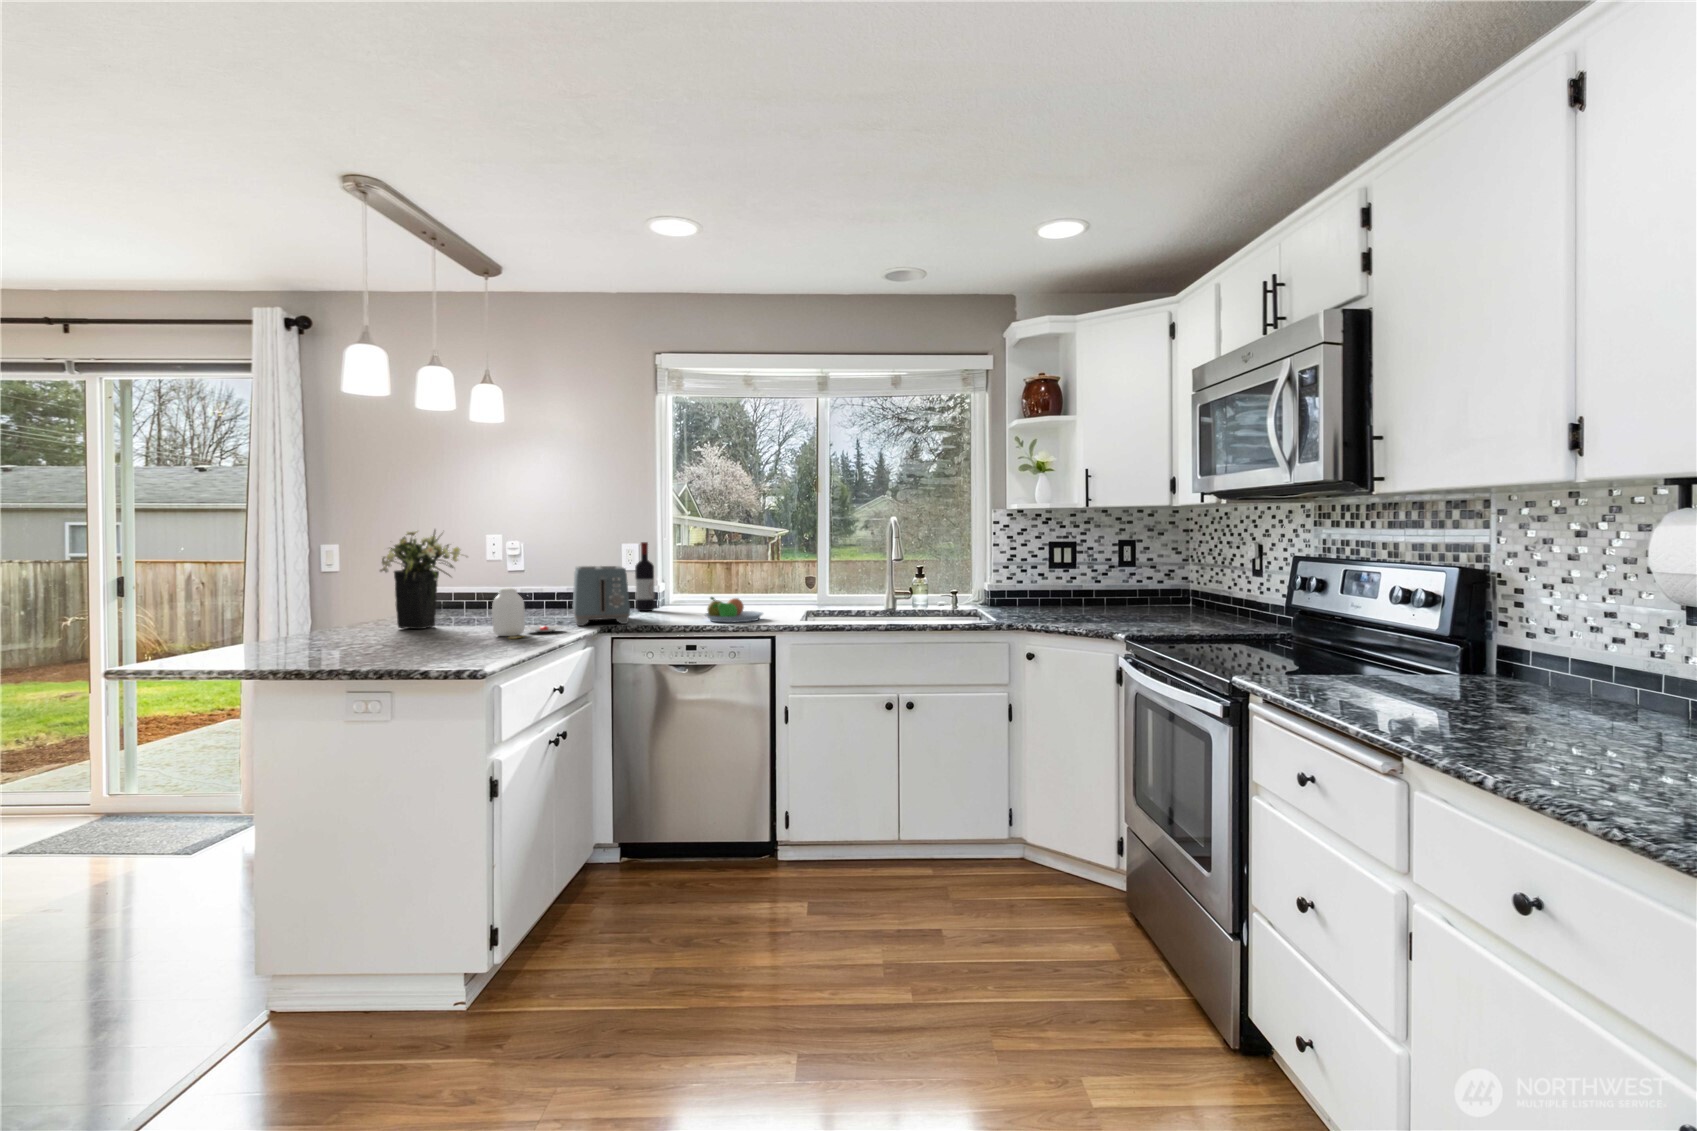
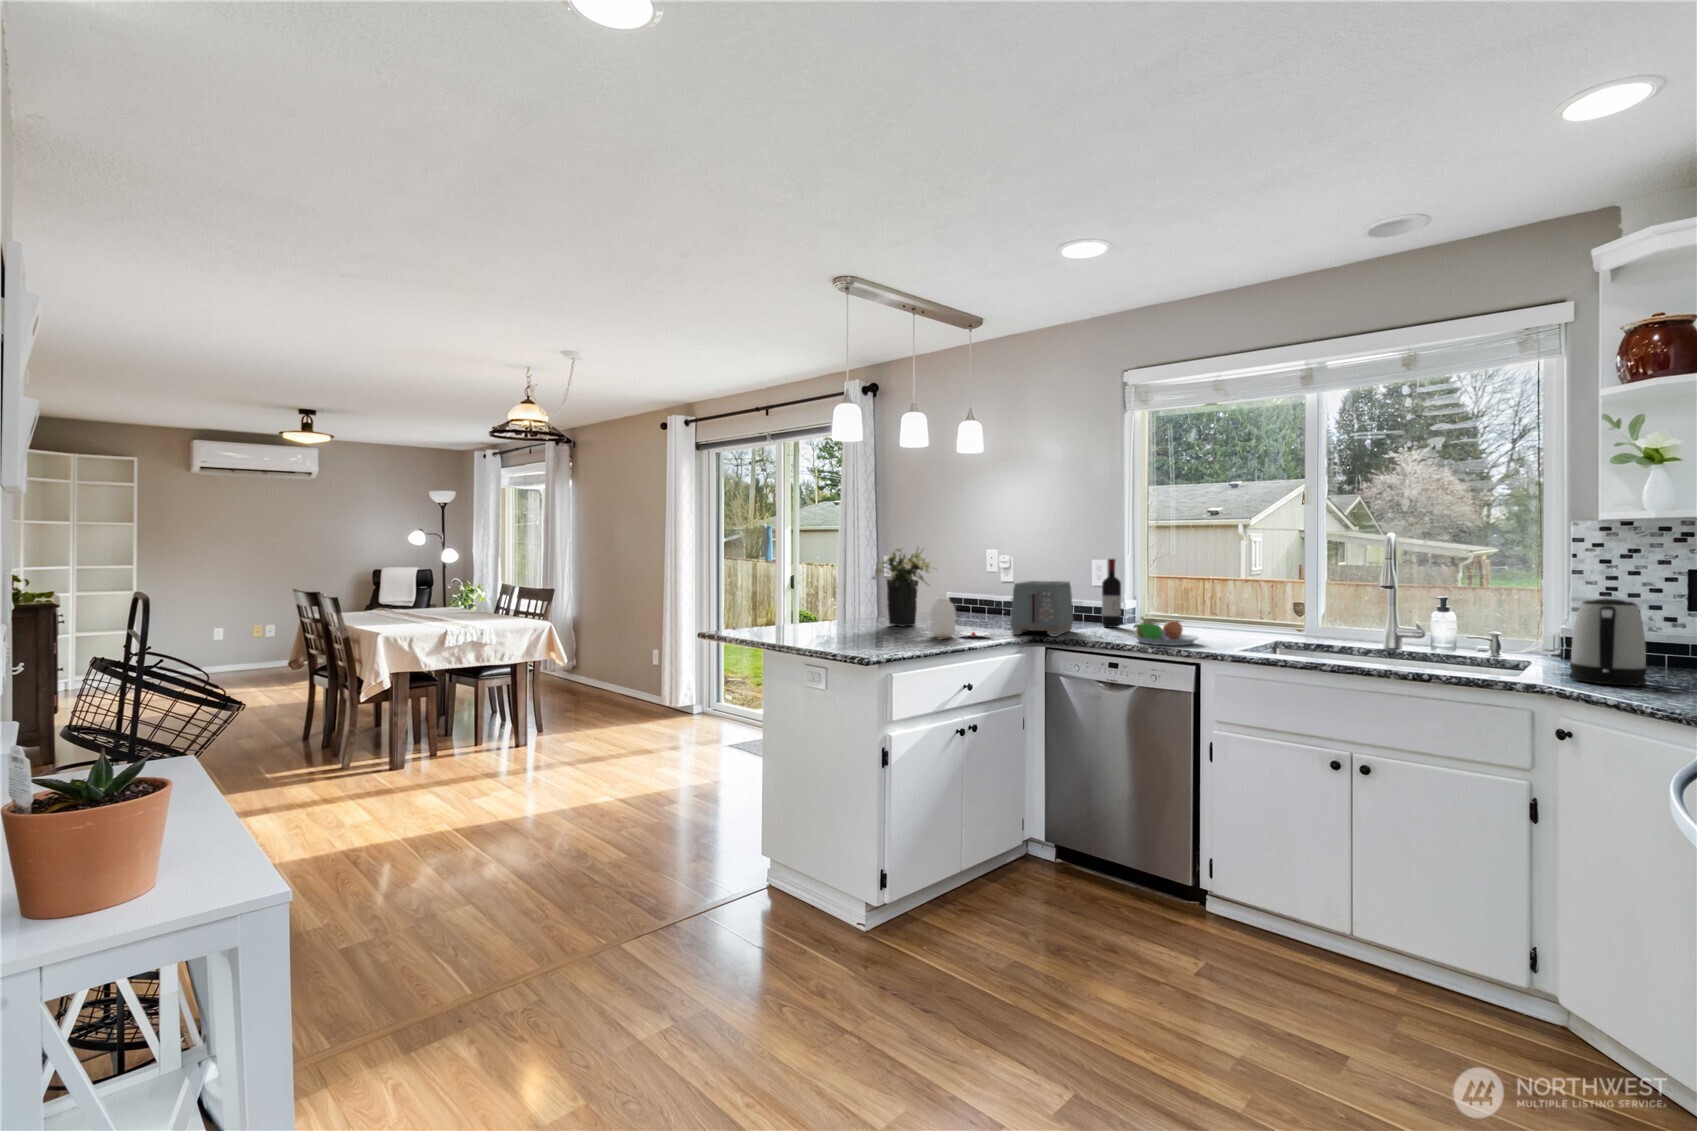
kettle: none [1026,562,1066,620] -> present [1570,598,1647,686]

